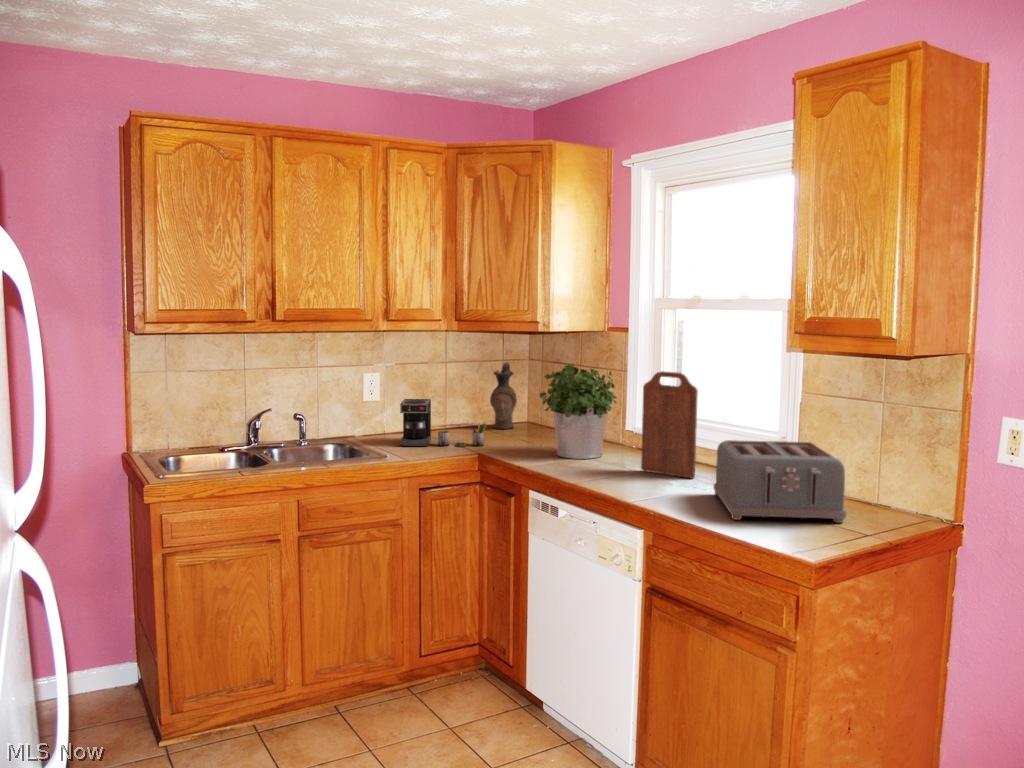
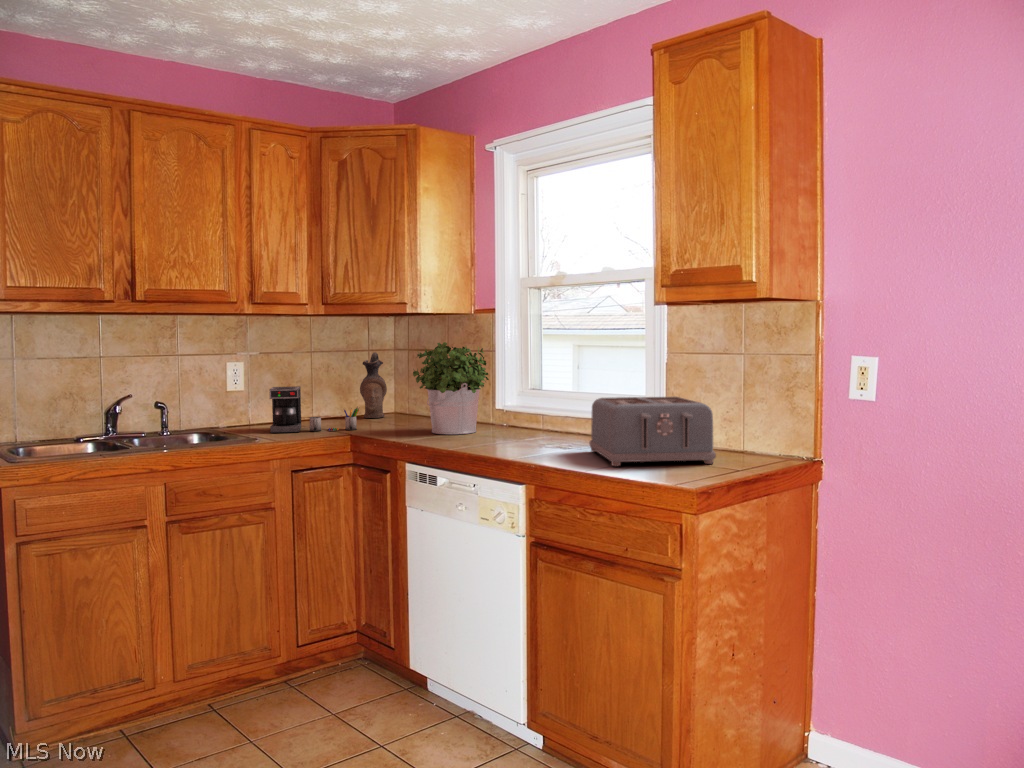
cutting board: present [641,371,698,478] -> none [516,341,569,443]

